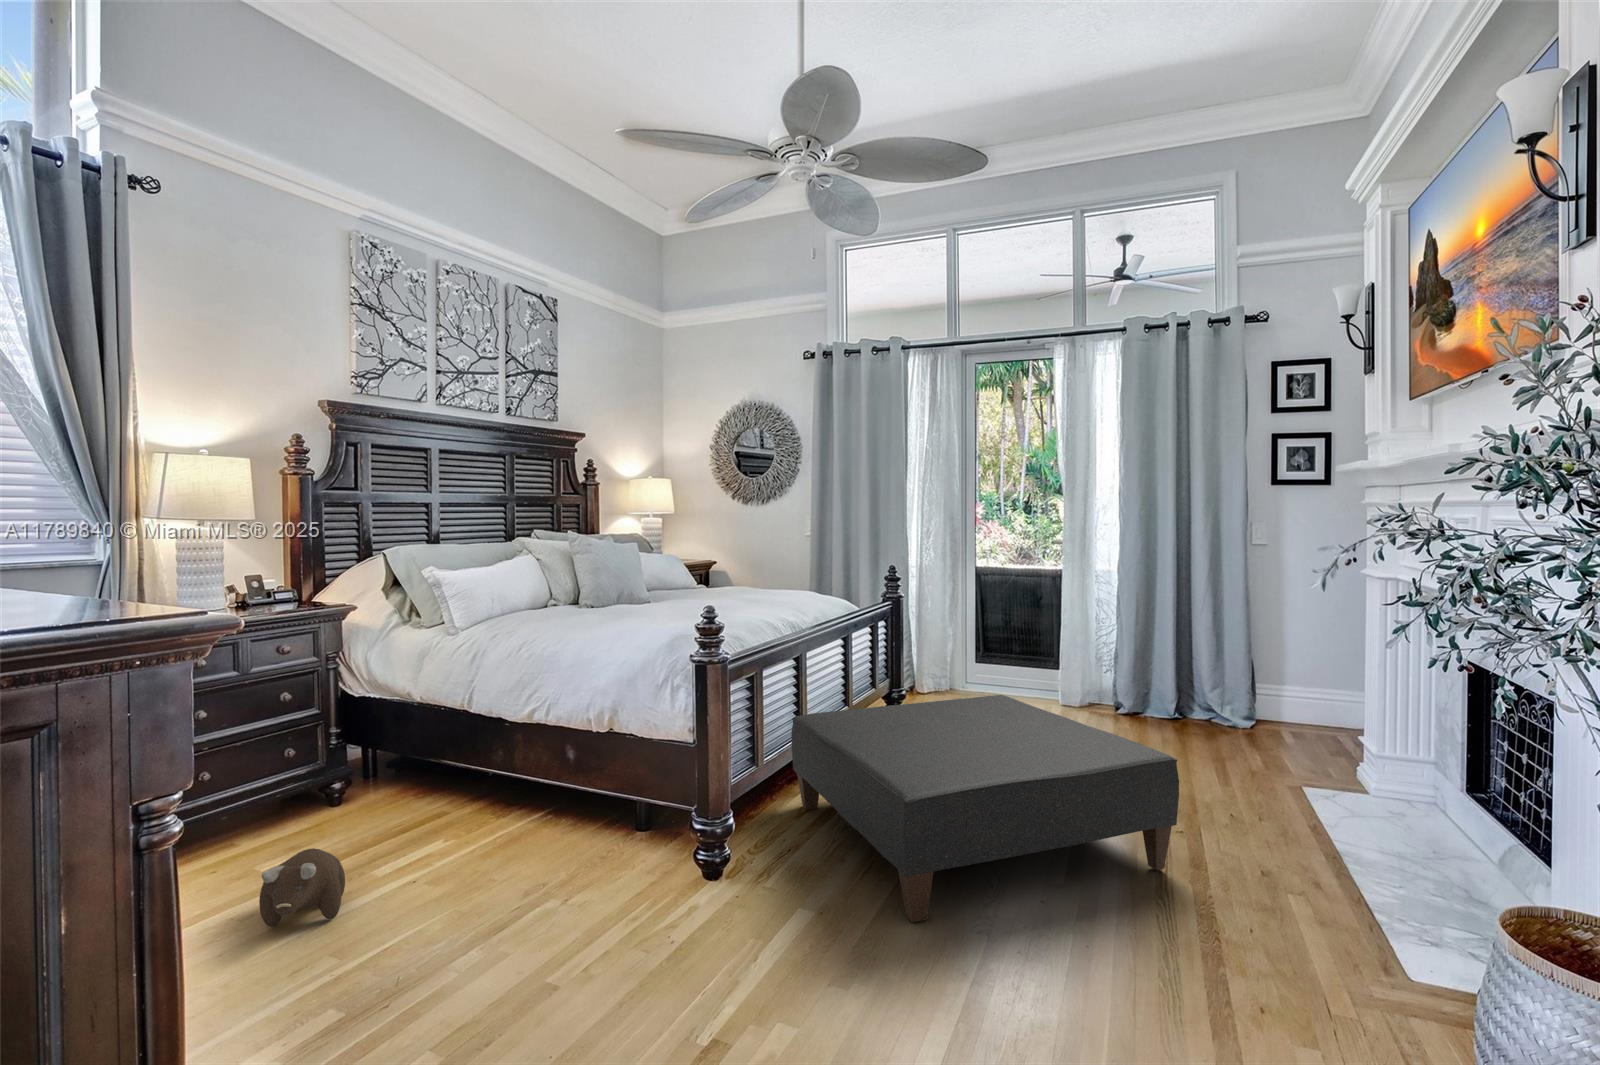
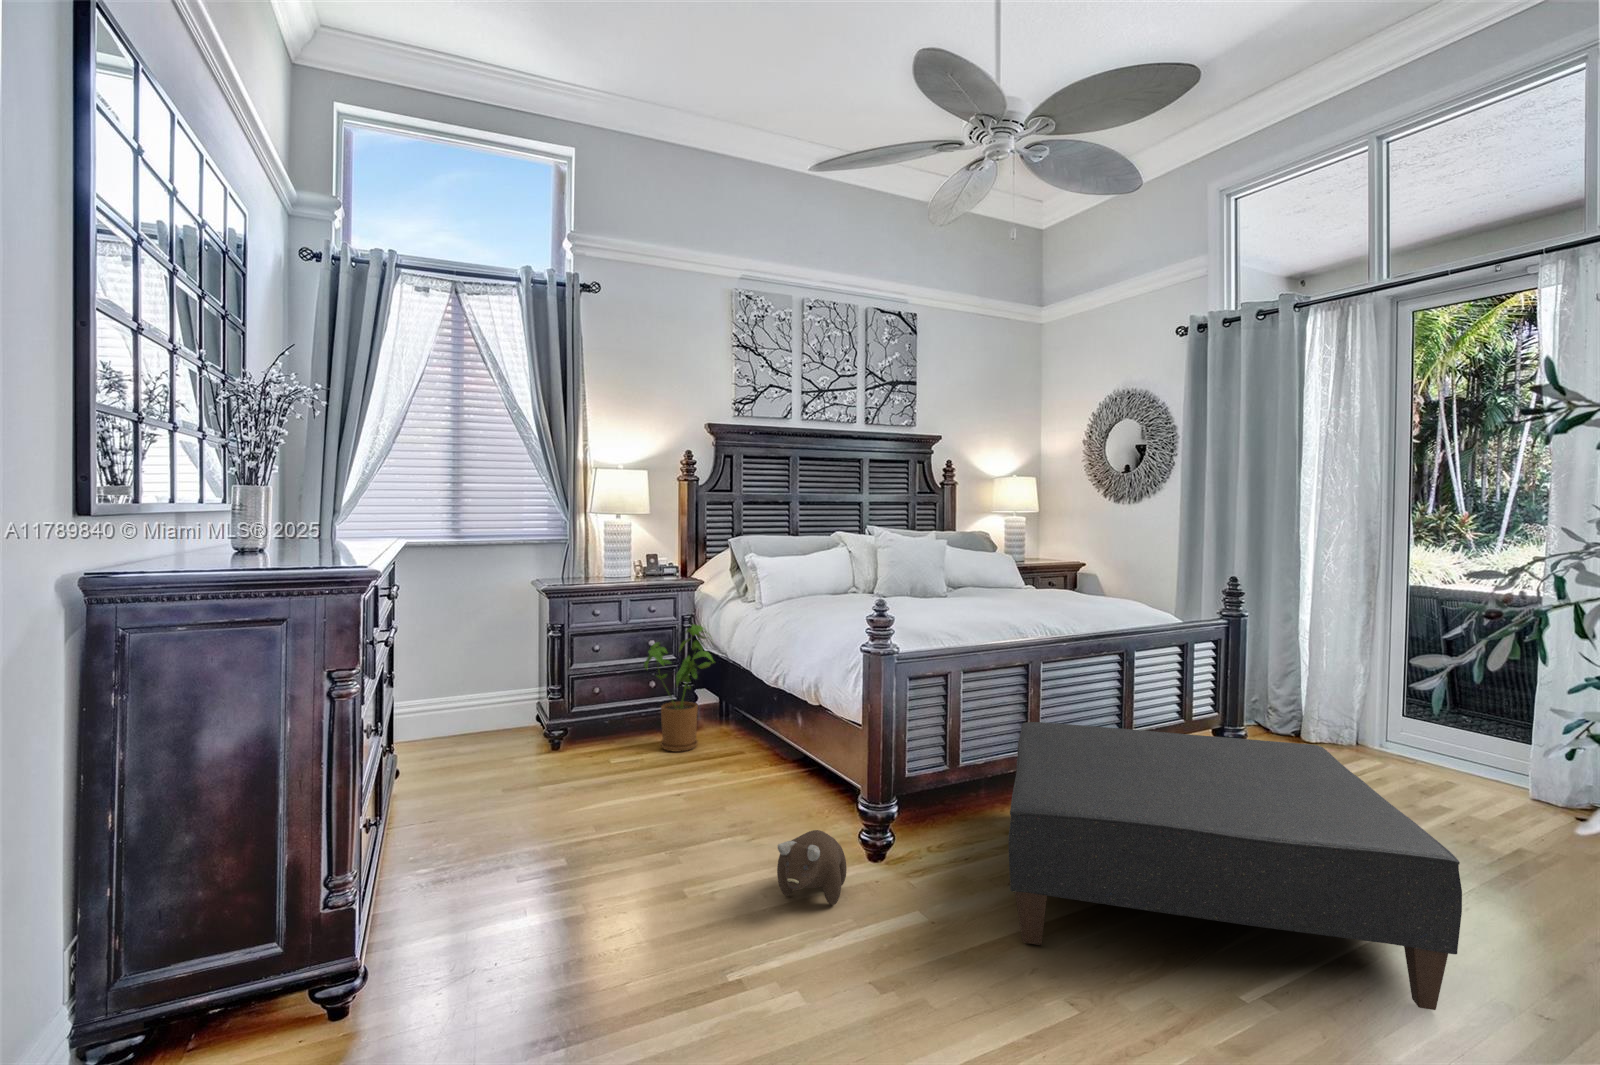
house plant: none [283,664,404,839] -> present [644,624,714,752]
plush toy: present [259,848,345,927] -> present [777,830,847,905]

